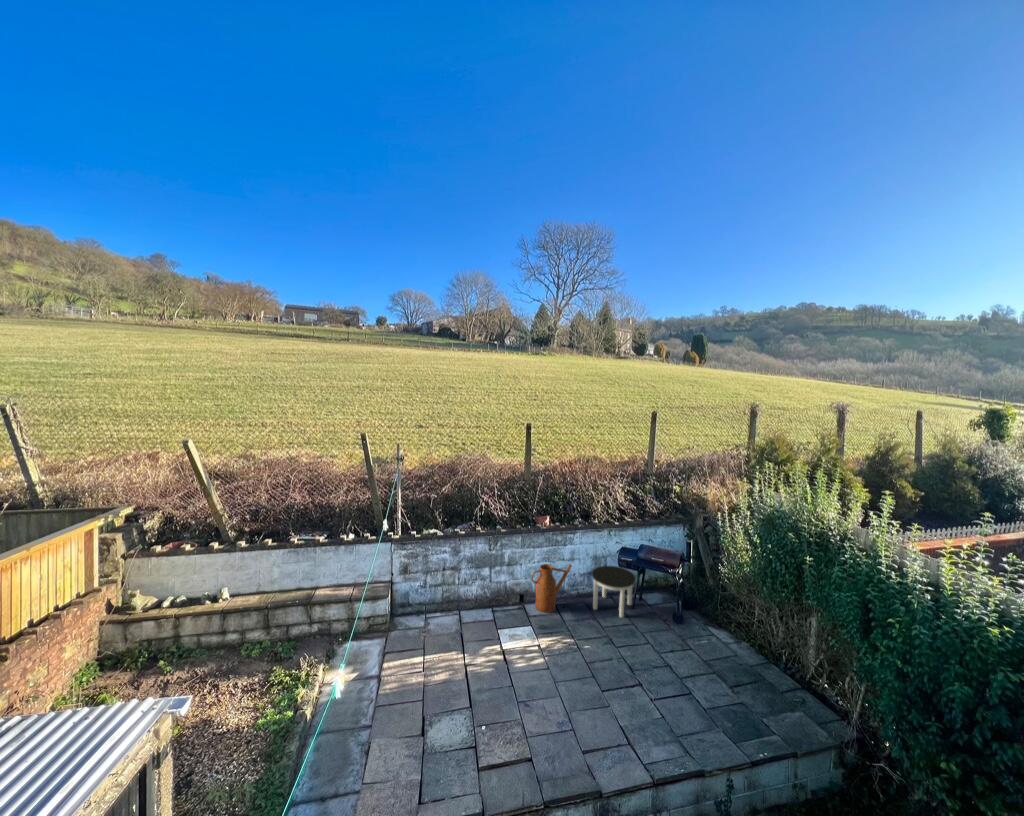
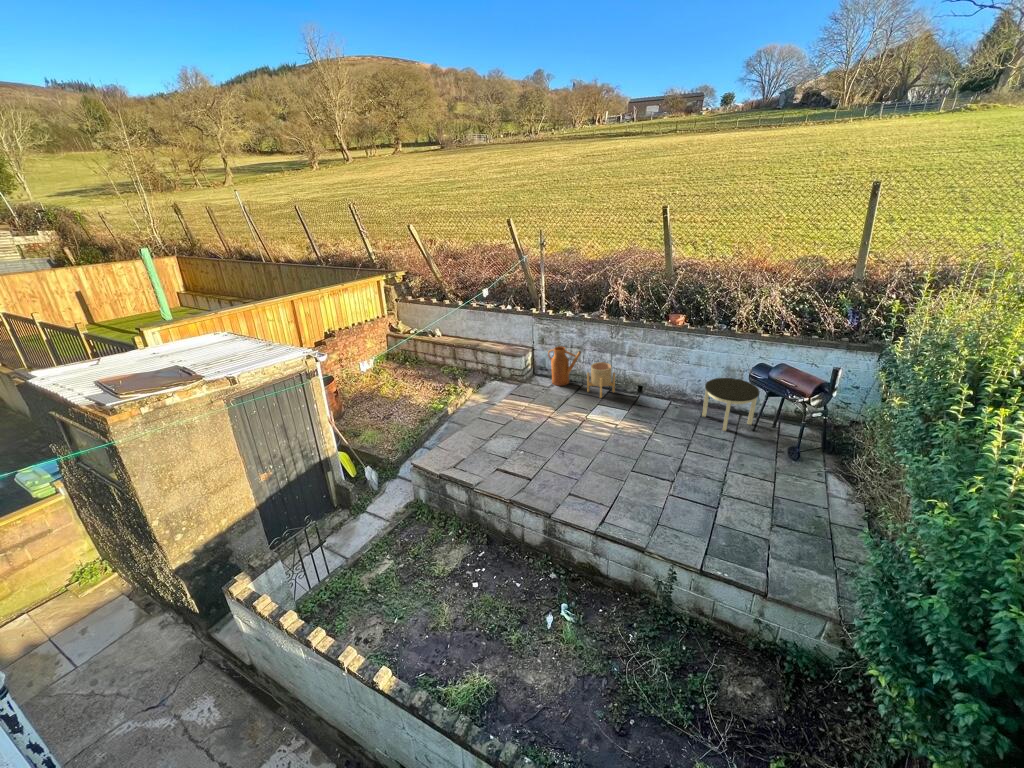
watering can: present [531,564,572,613] -> present [548,346,581,386]
planter: none [475,579,502,622] -> present [587,362,615,398]

